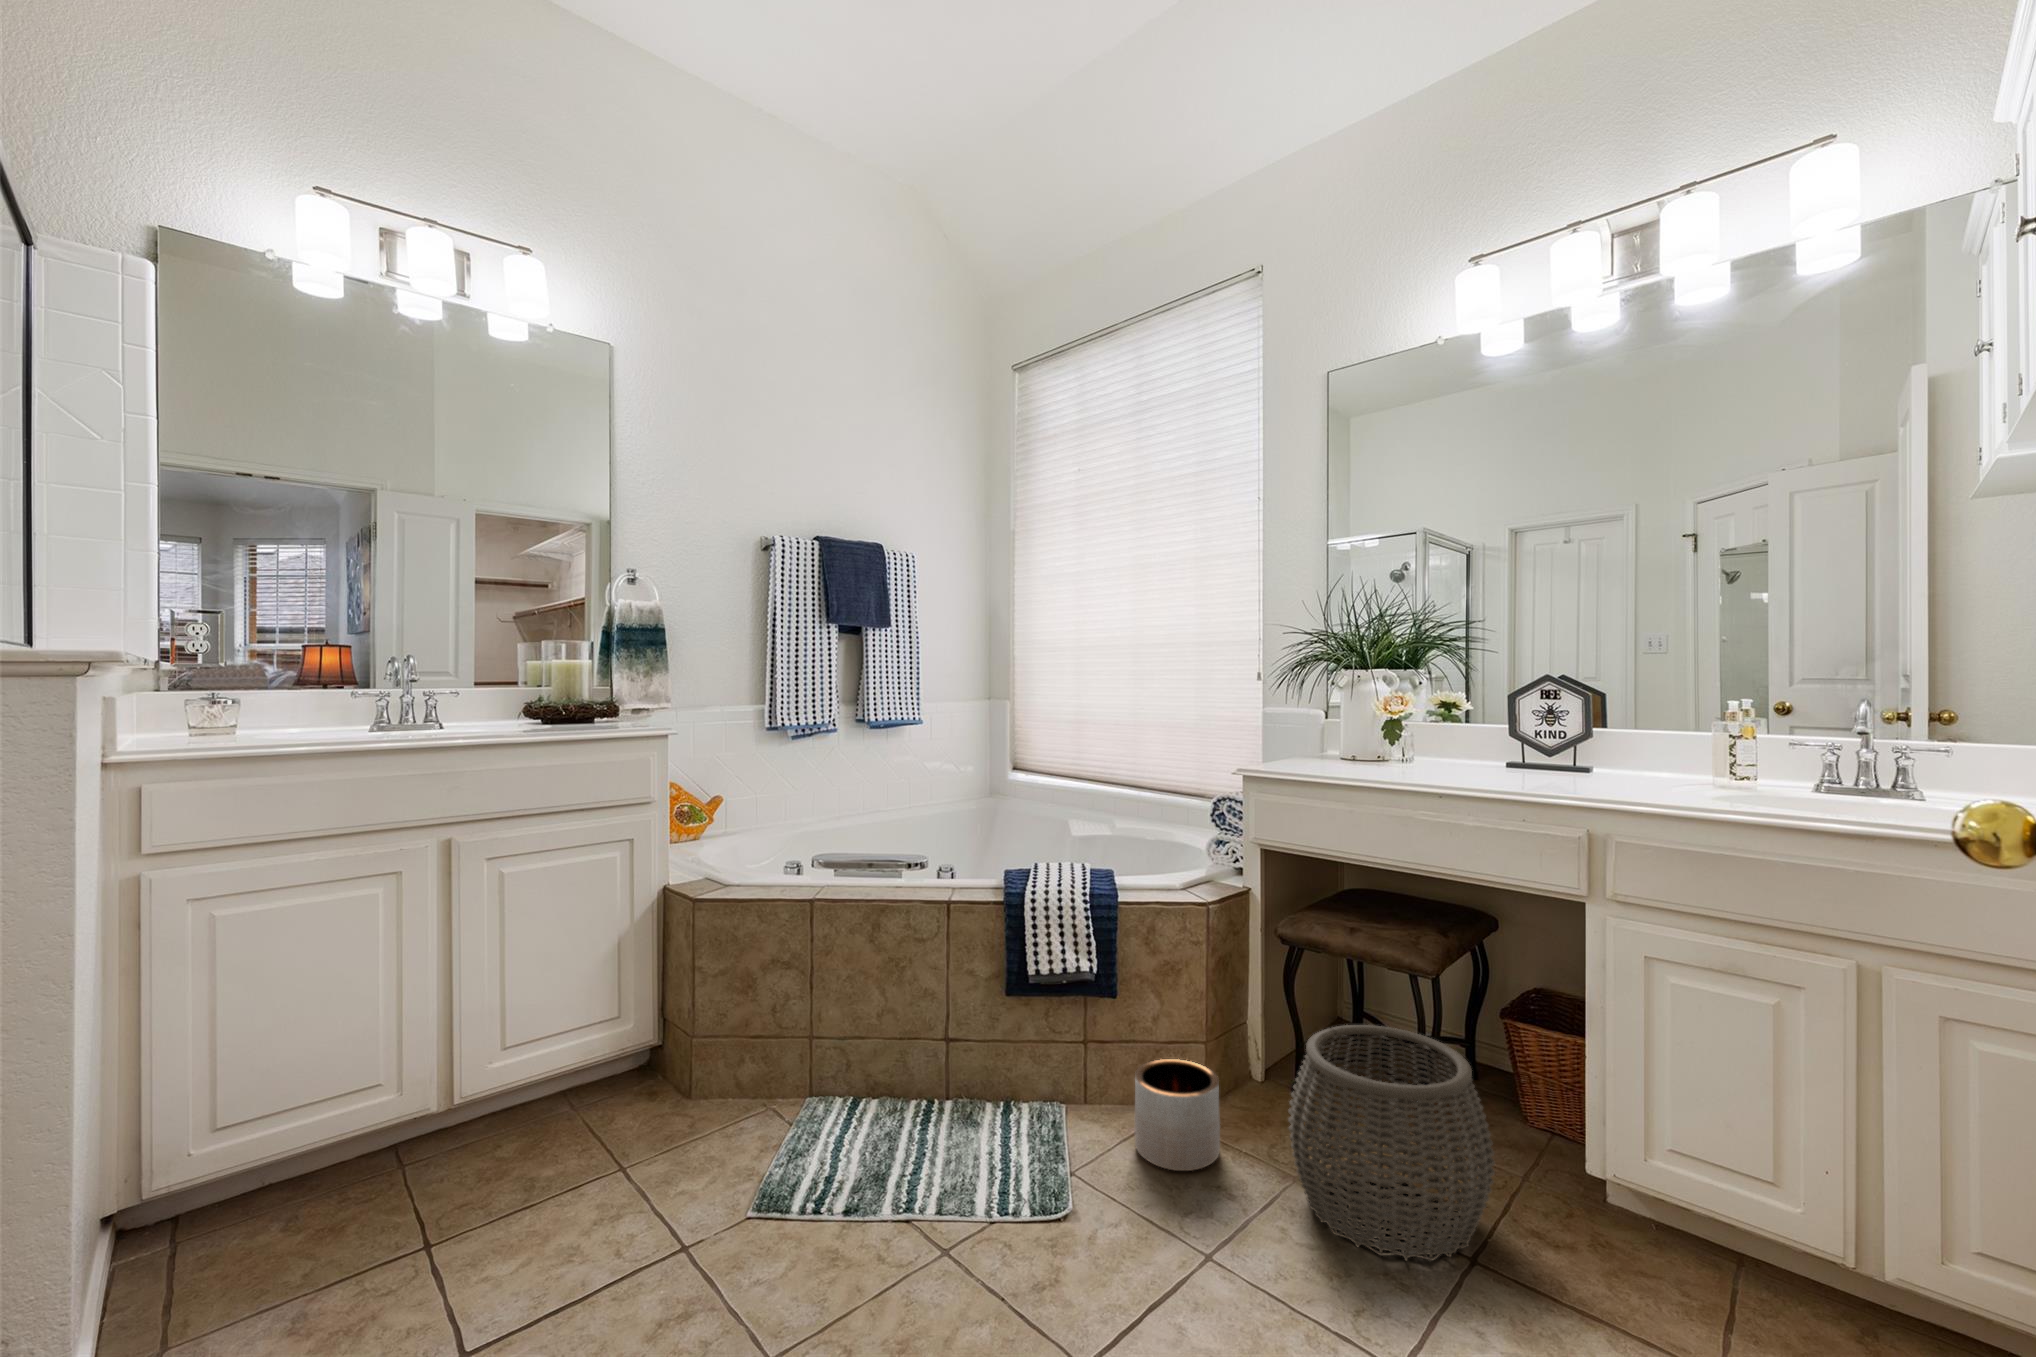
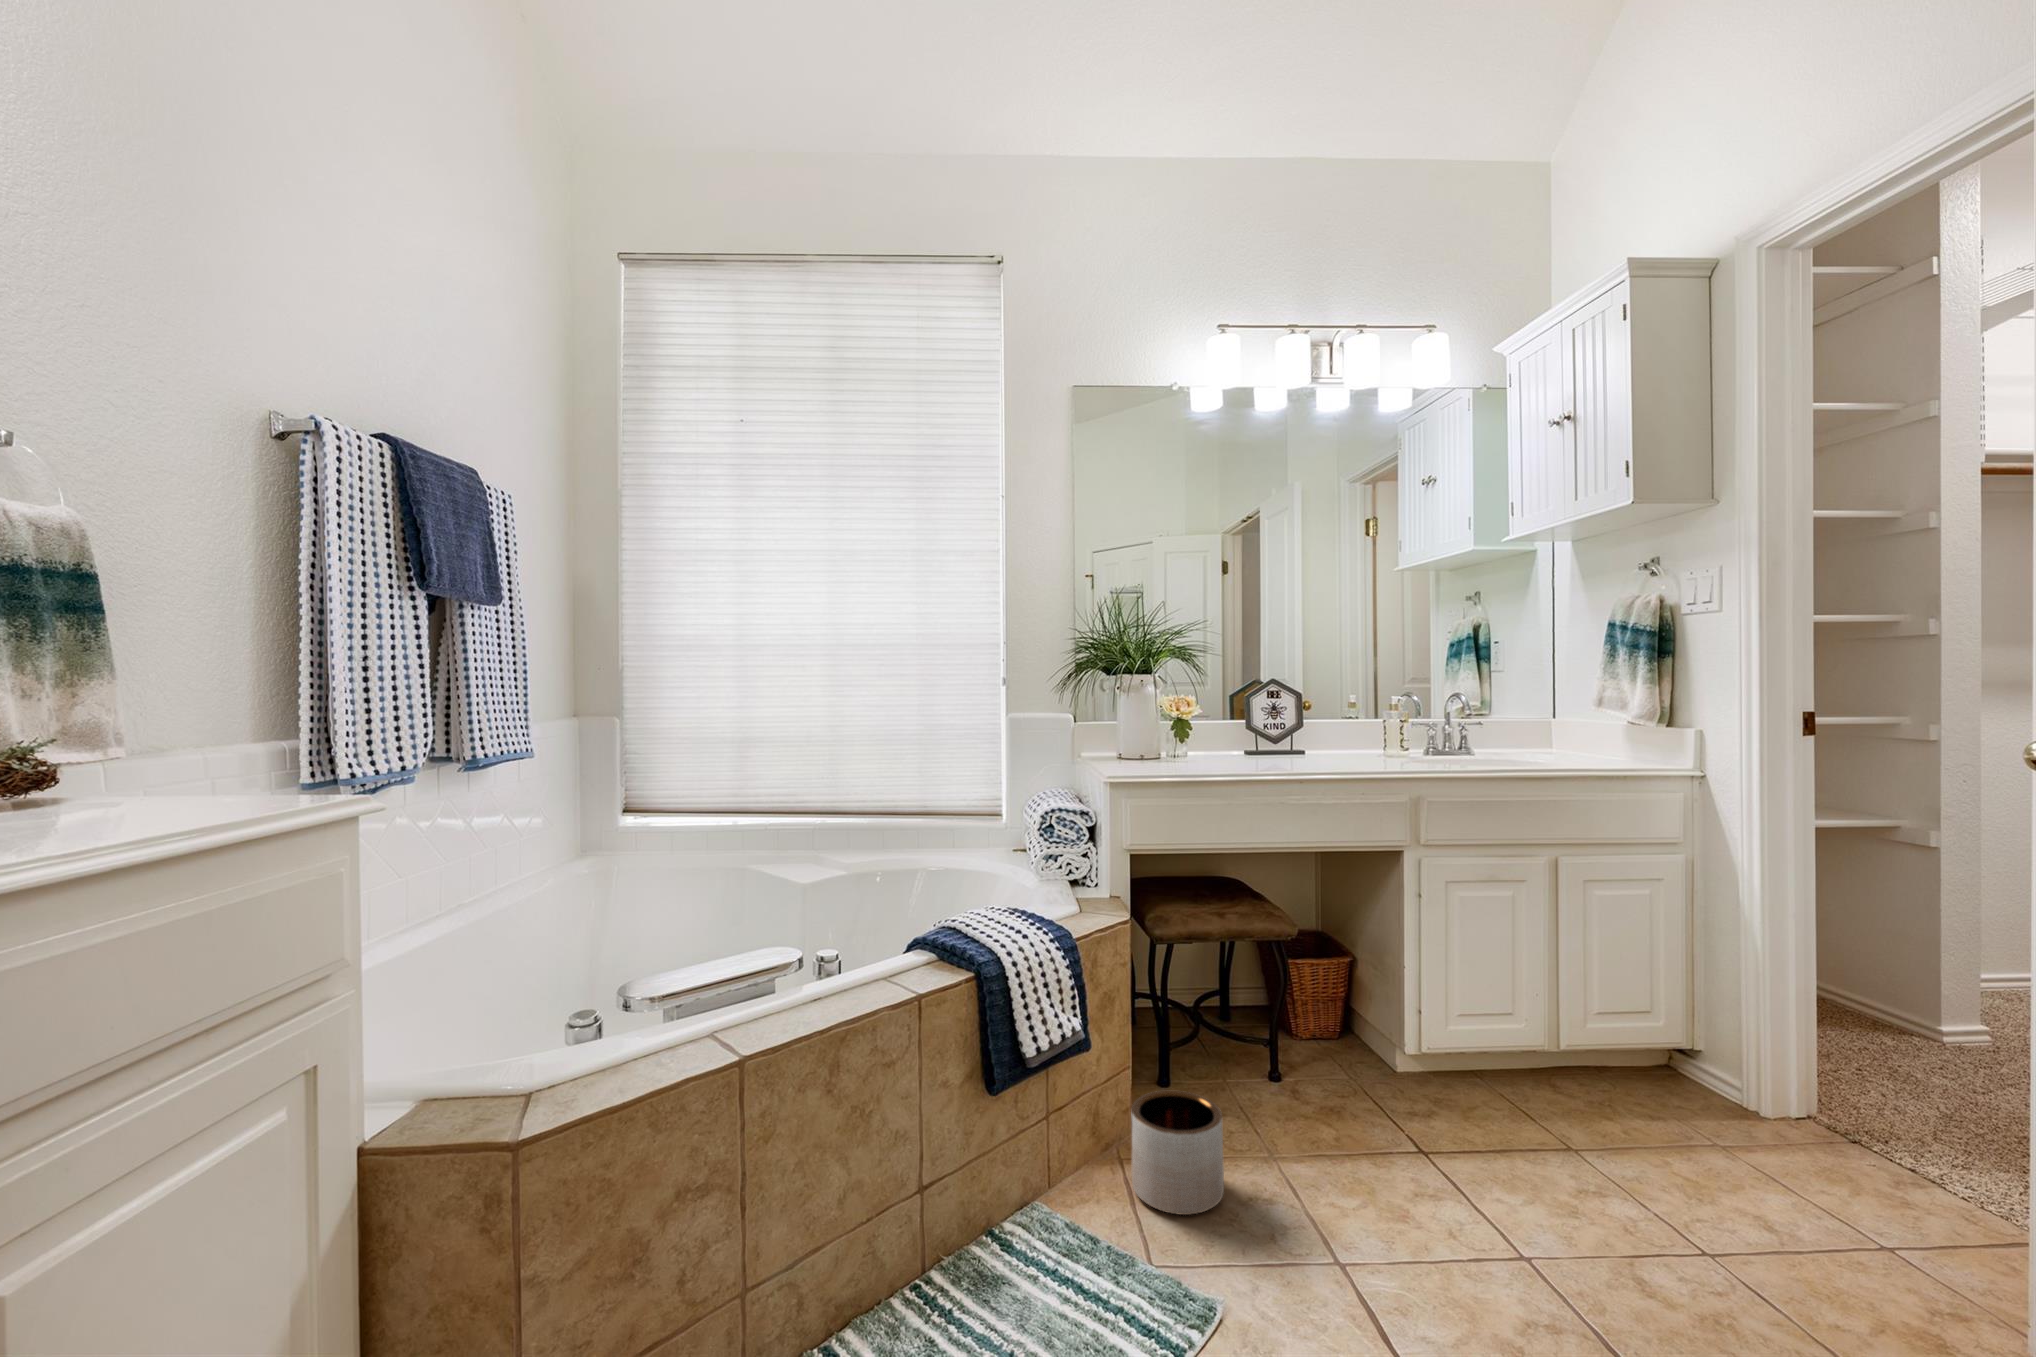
woven basket: present [1288,1025,1495,1261] -> none [1266,991,1445,1193]

